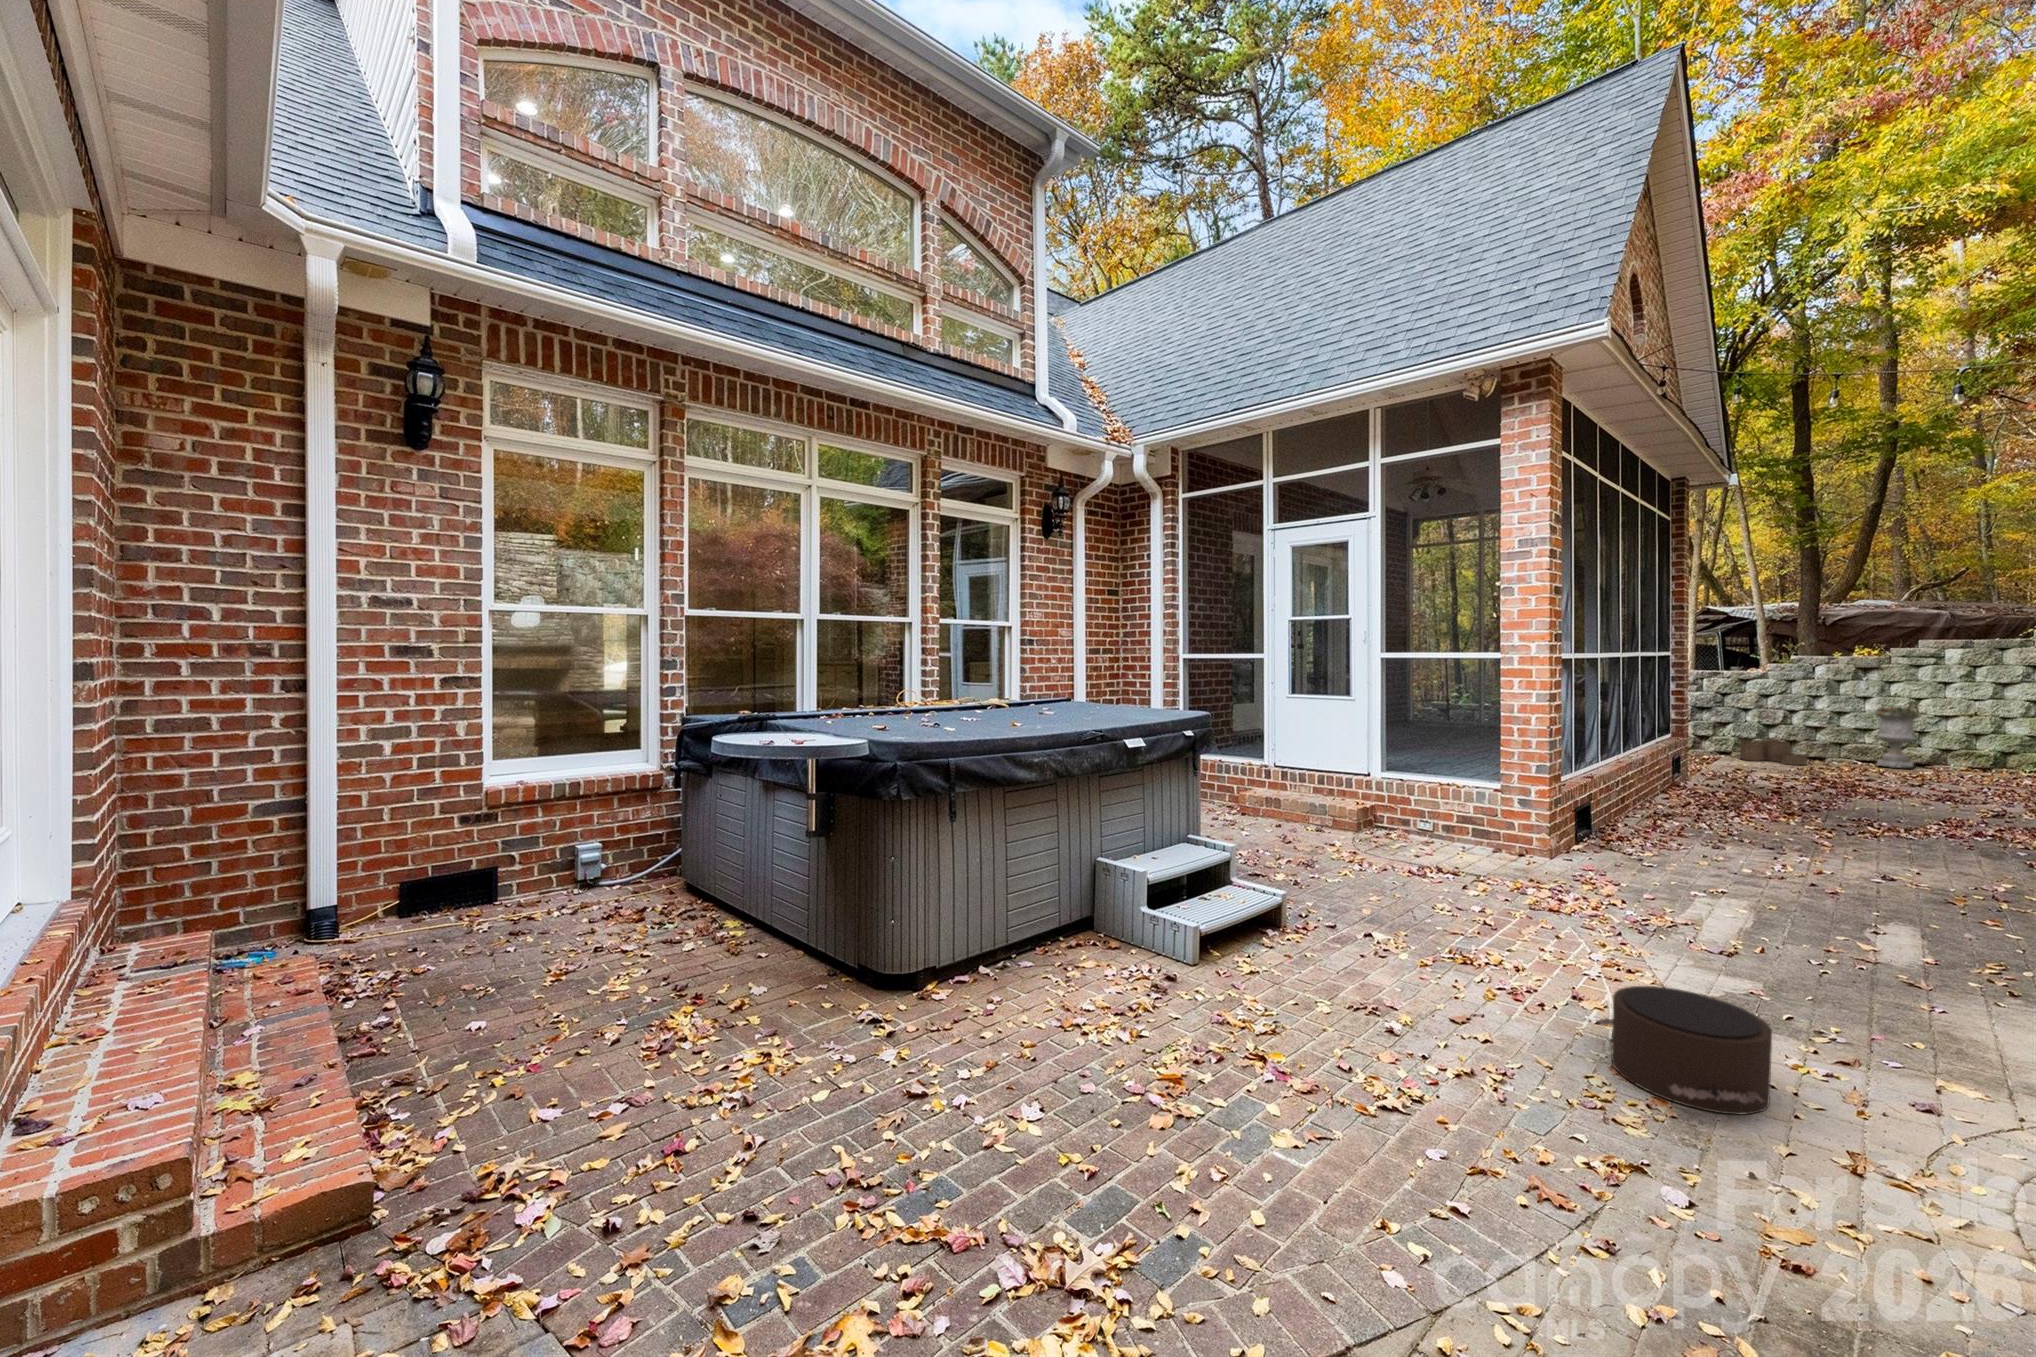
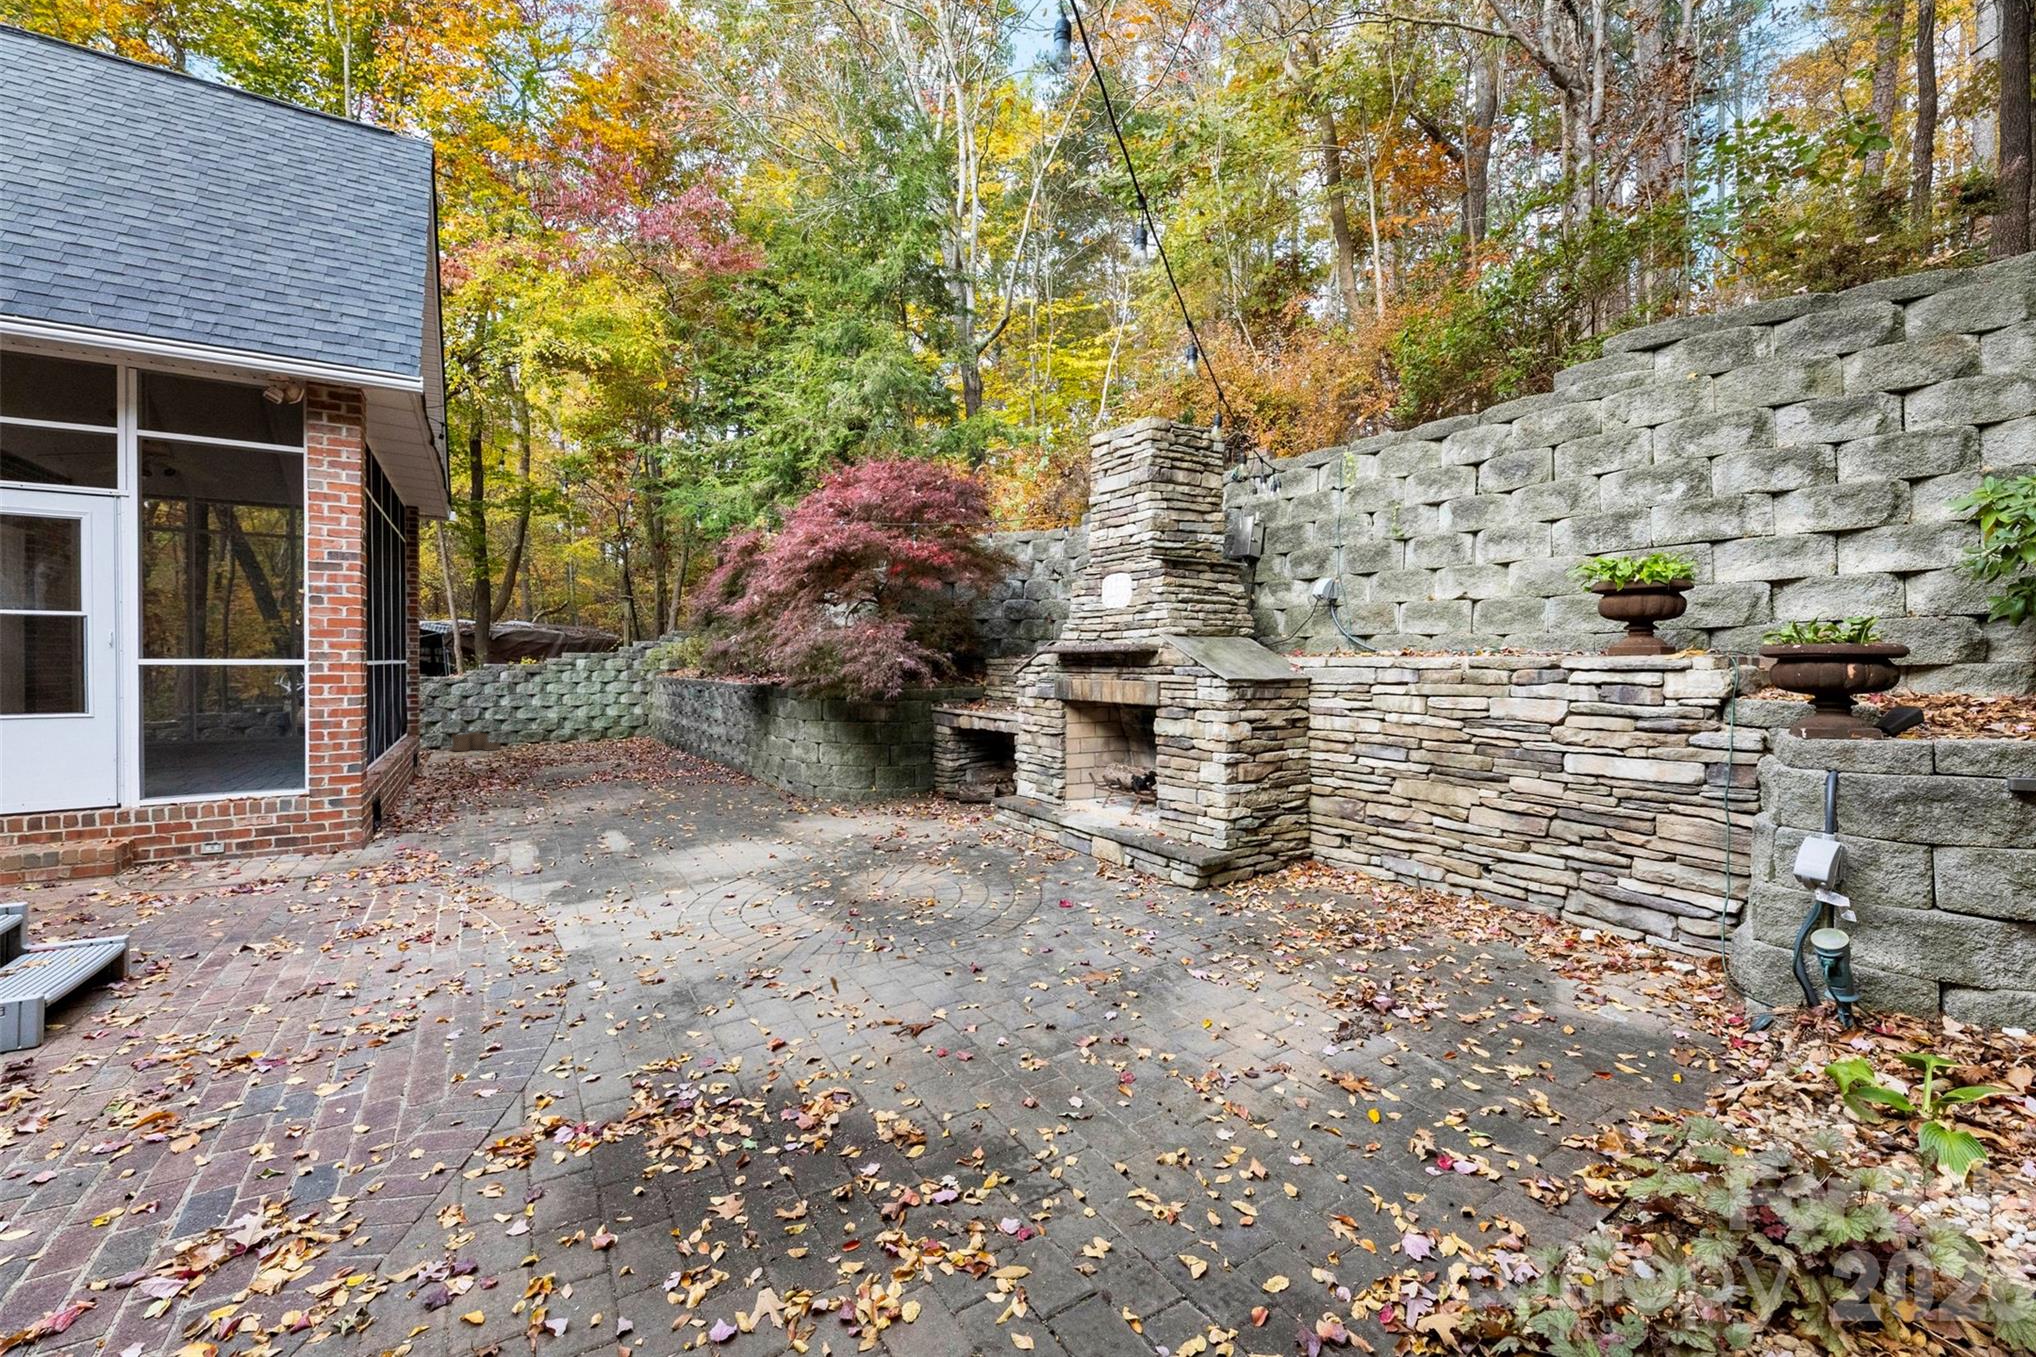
planter: present [1874,706,1922,768] -> none [538,700,566,744]
pouf: present [1597,986,1772,1115] -> none [495,879,612,951]

